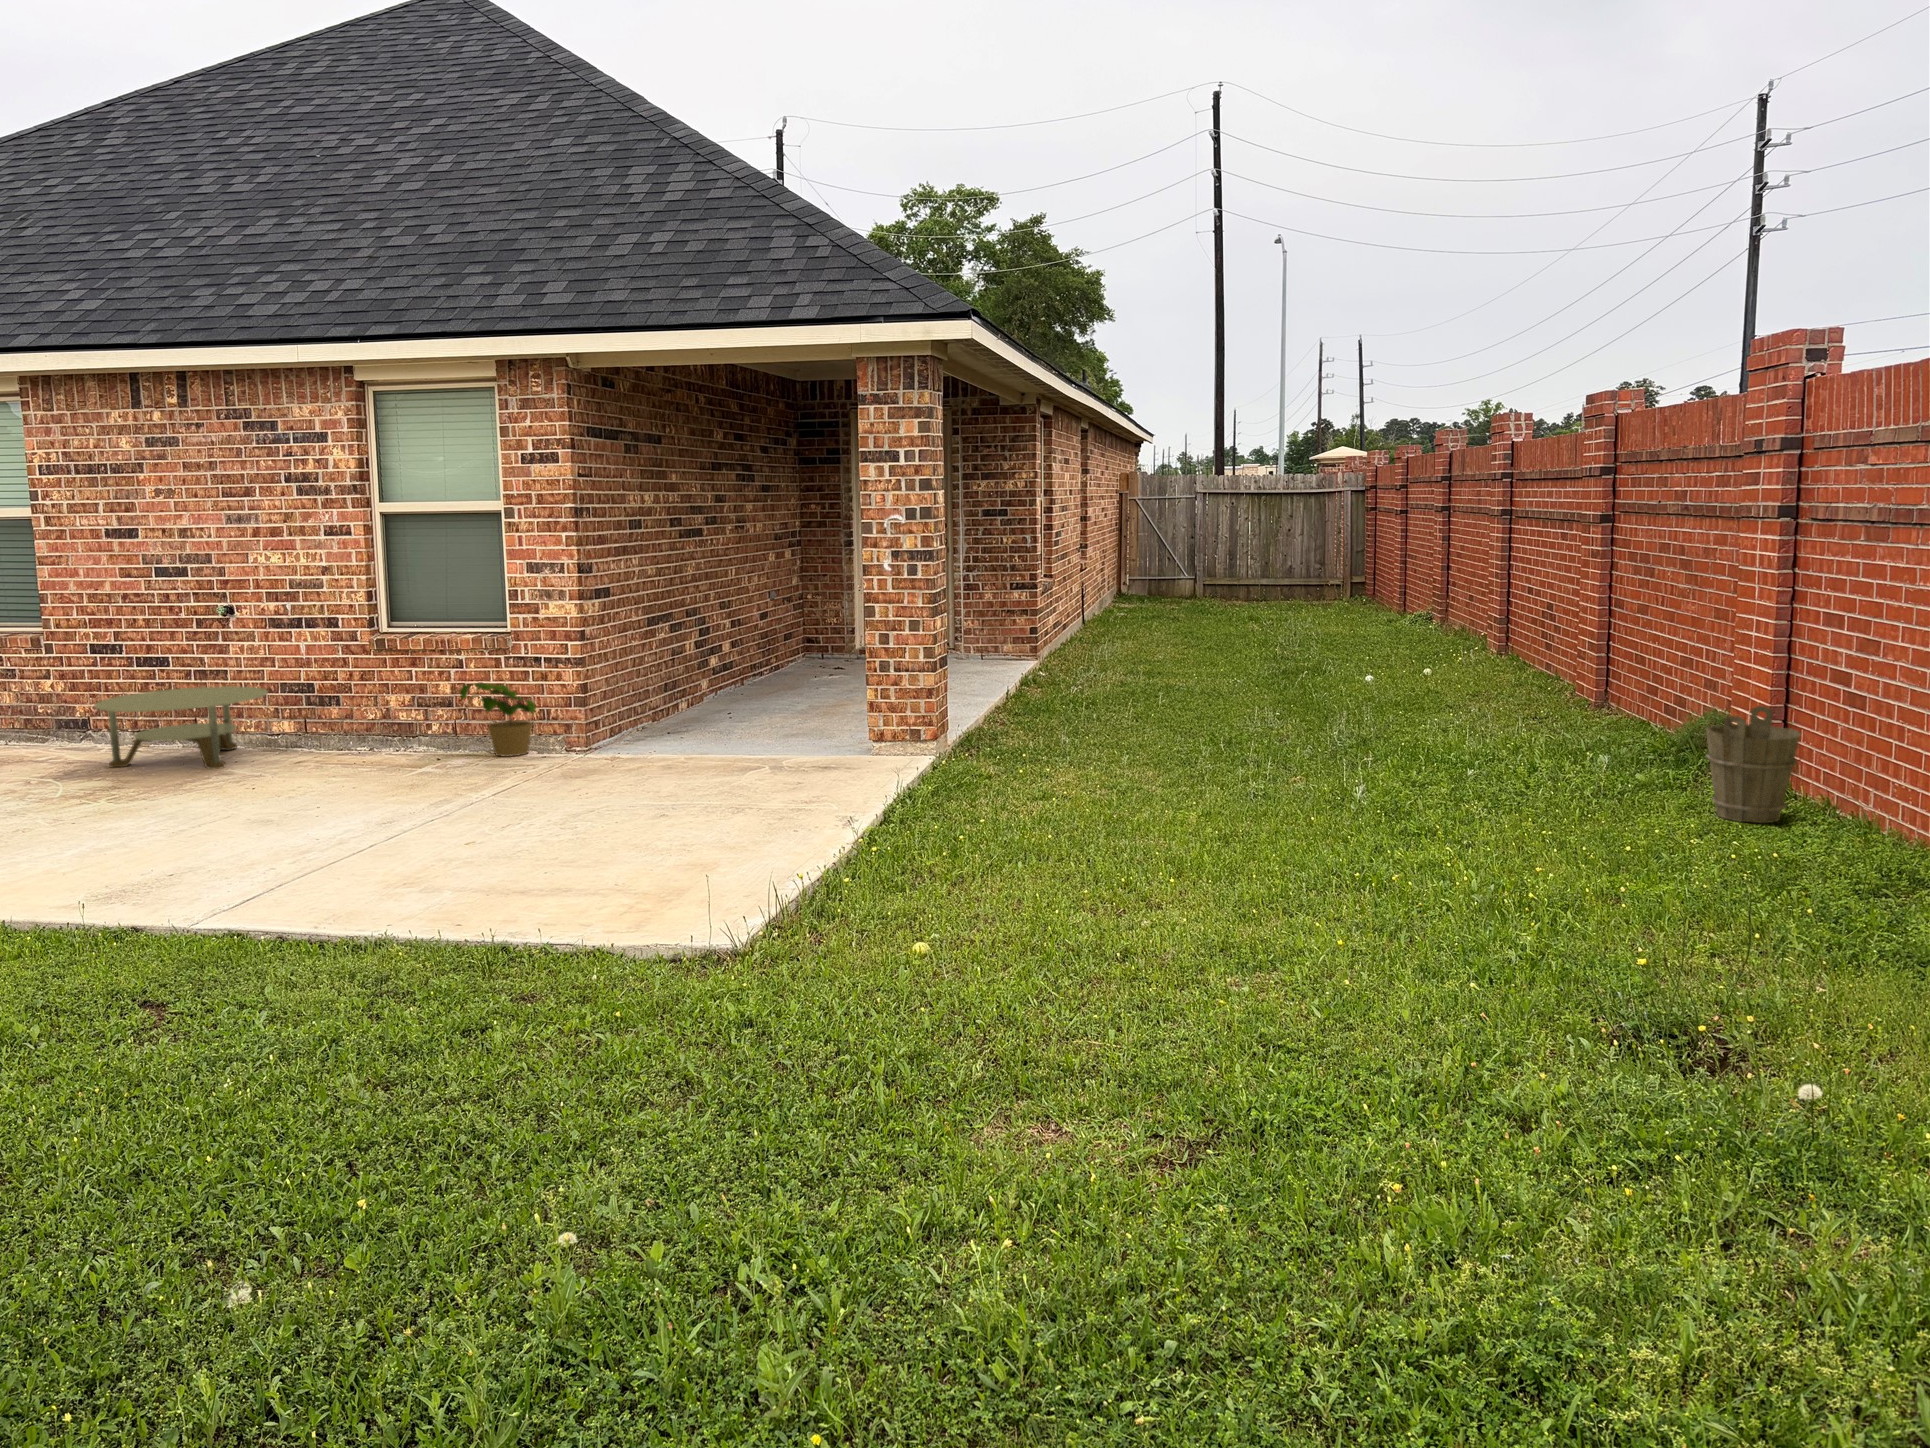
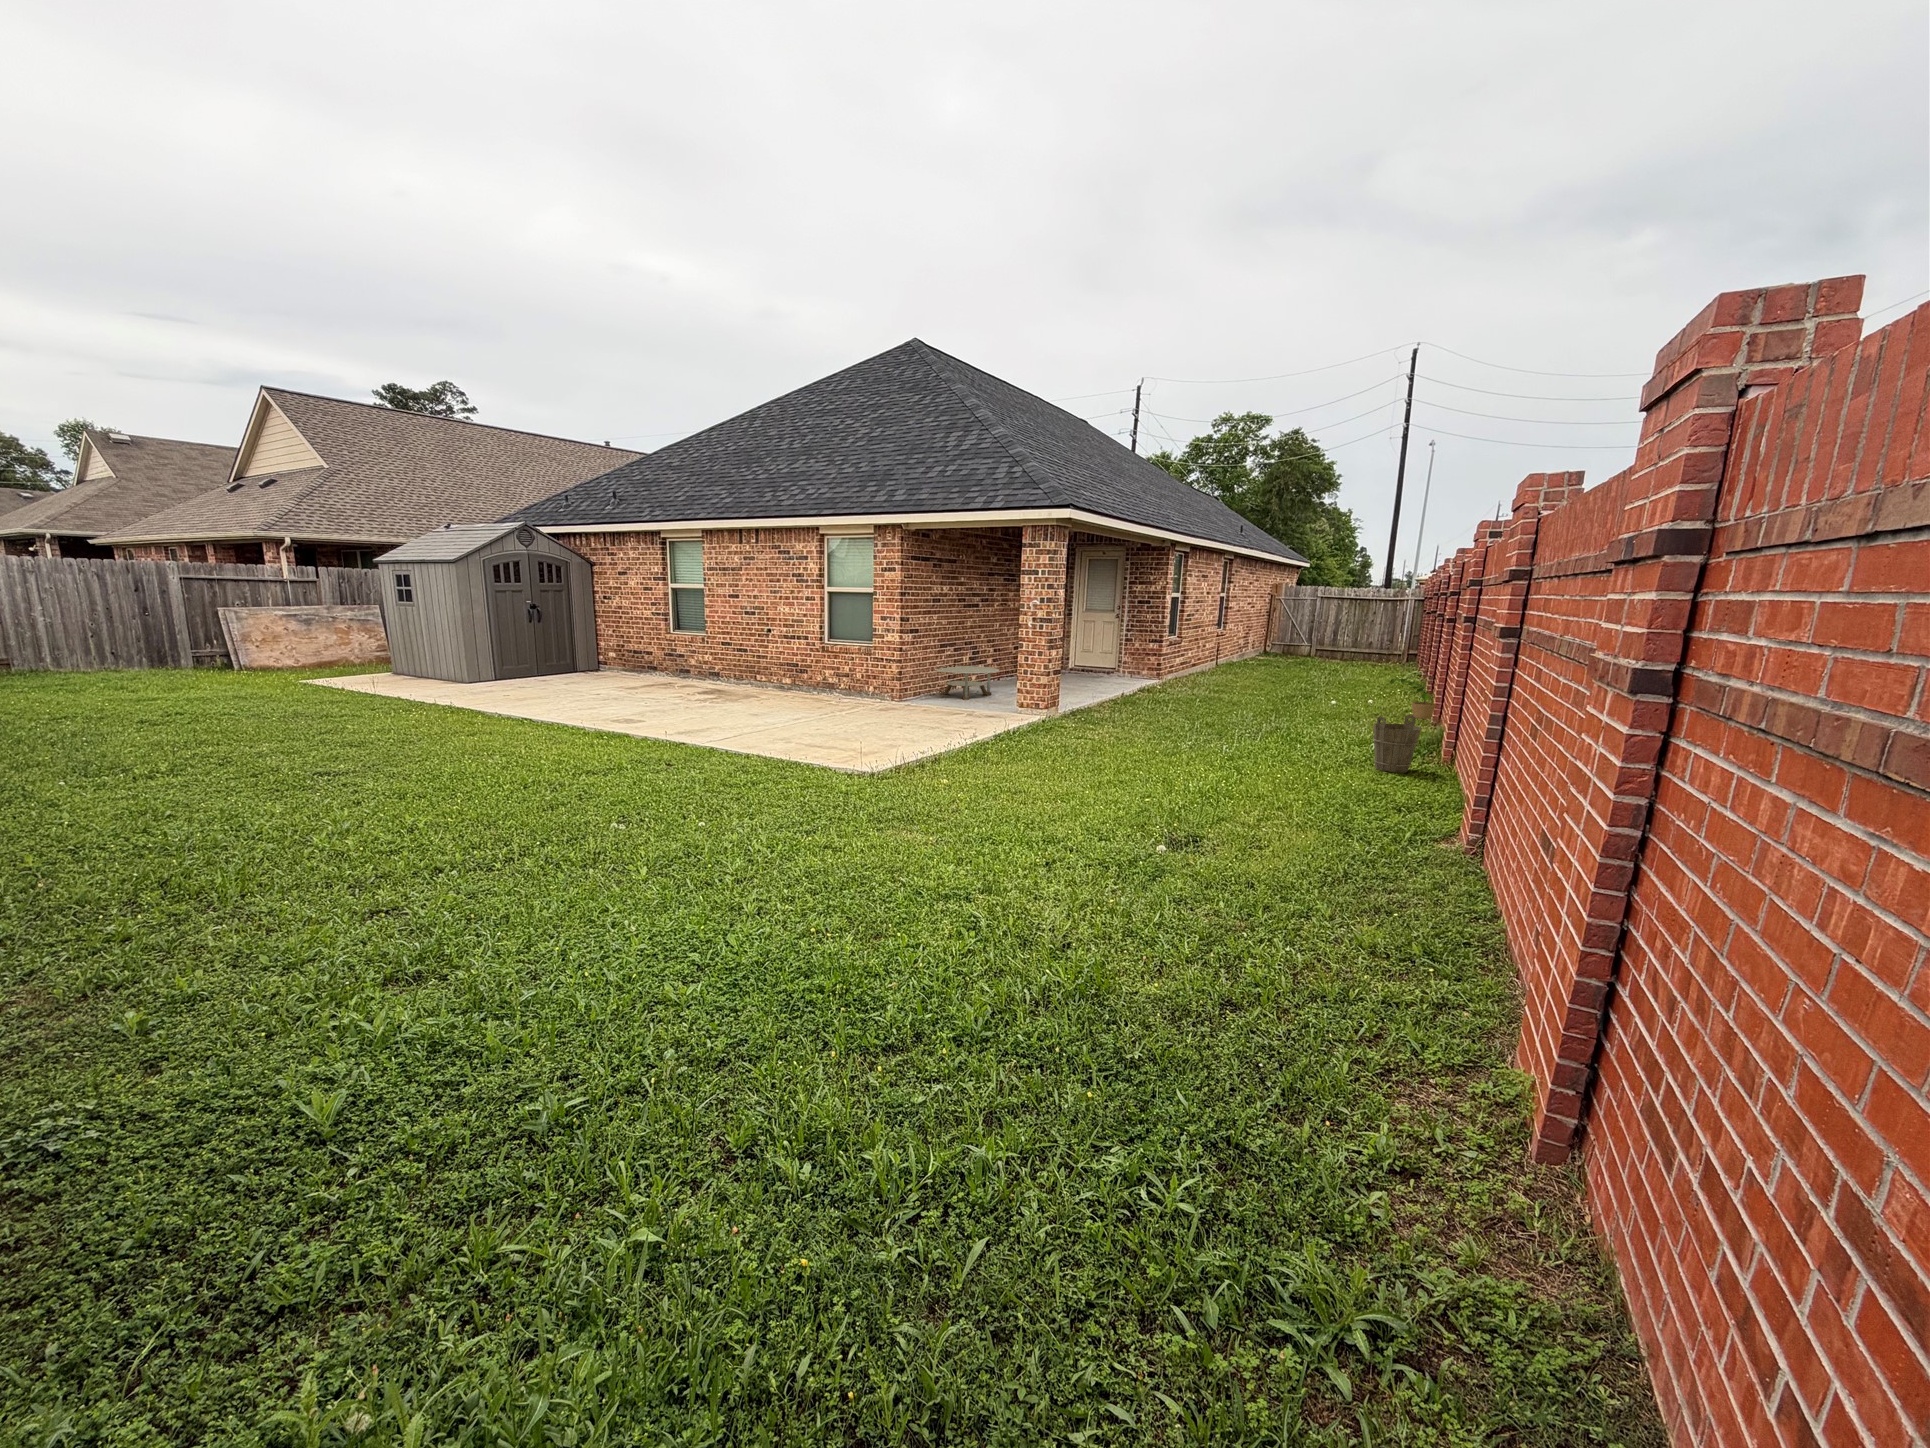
potted plant: present [460,682,536,757] -> present [1390,678,1436,719]
round table: present [94,686,268,769] -> present [935,666,999,700]

